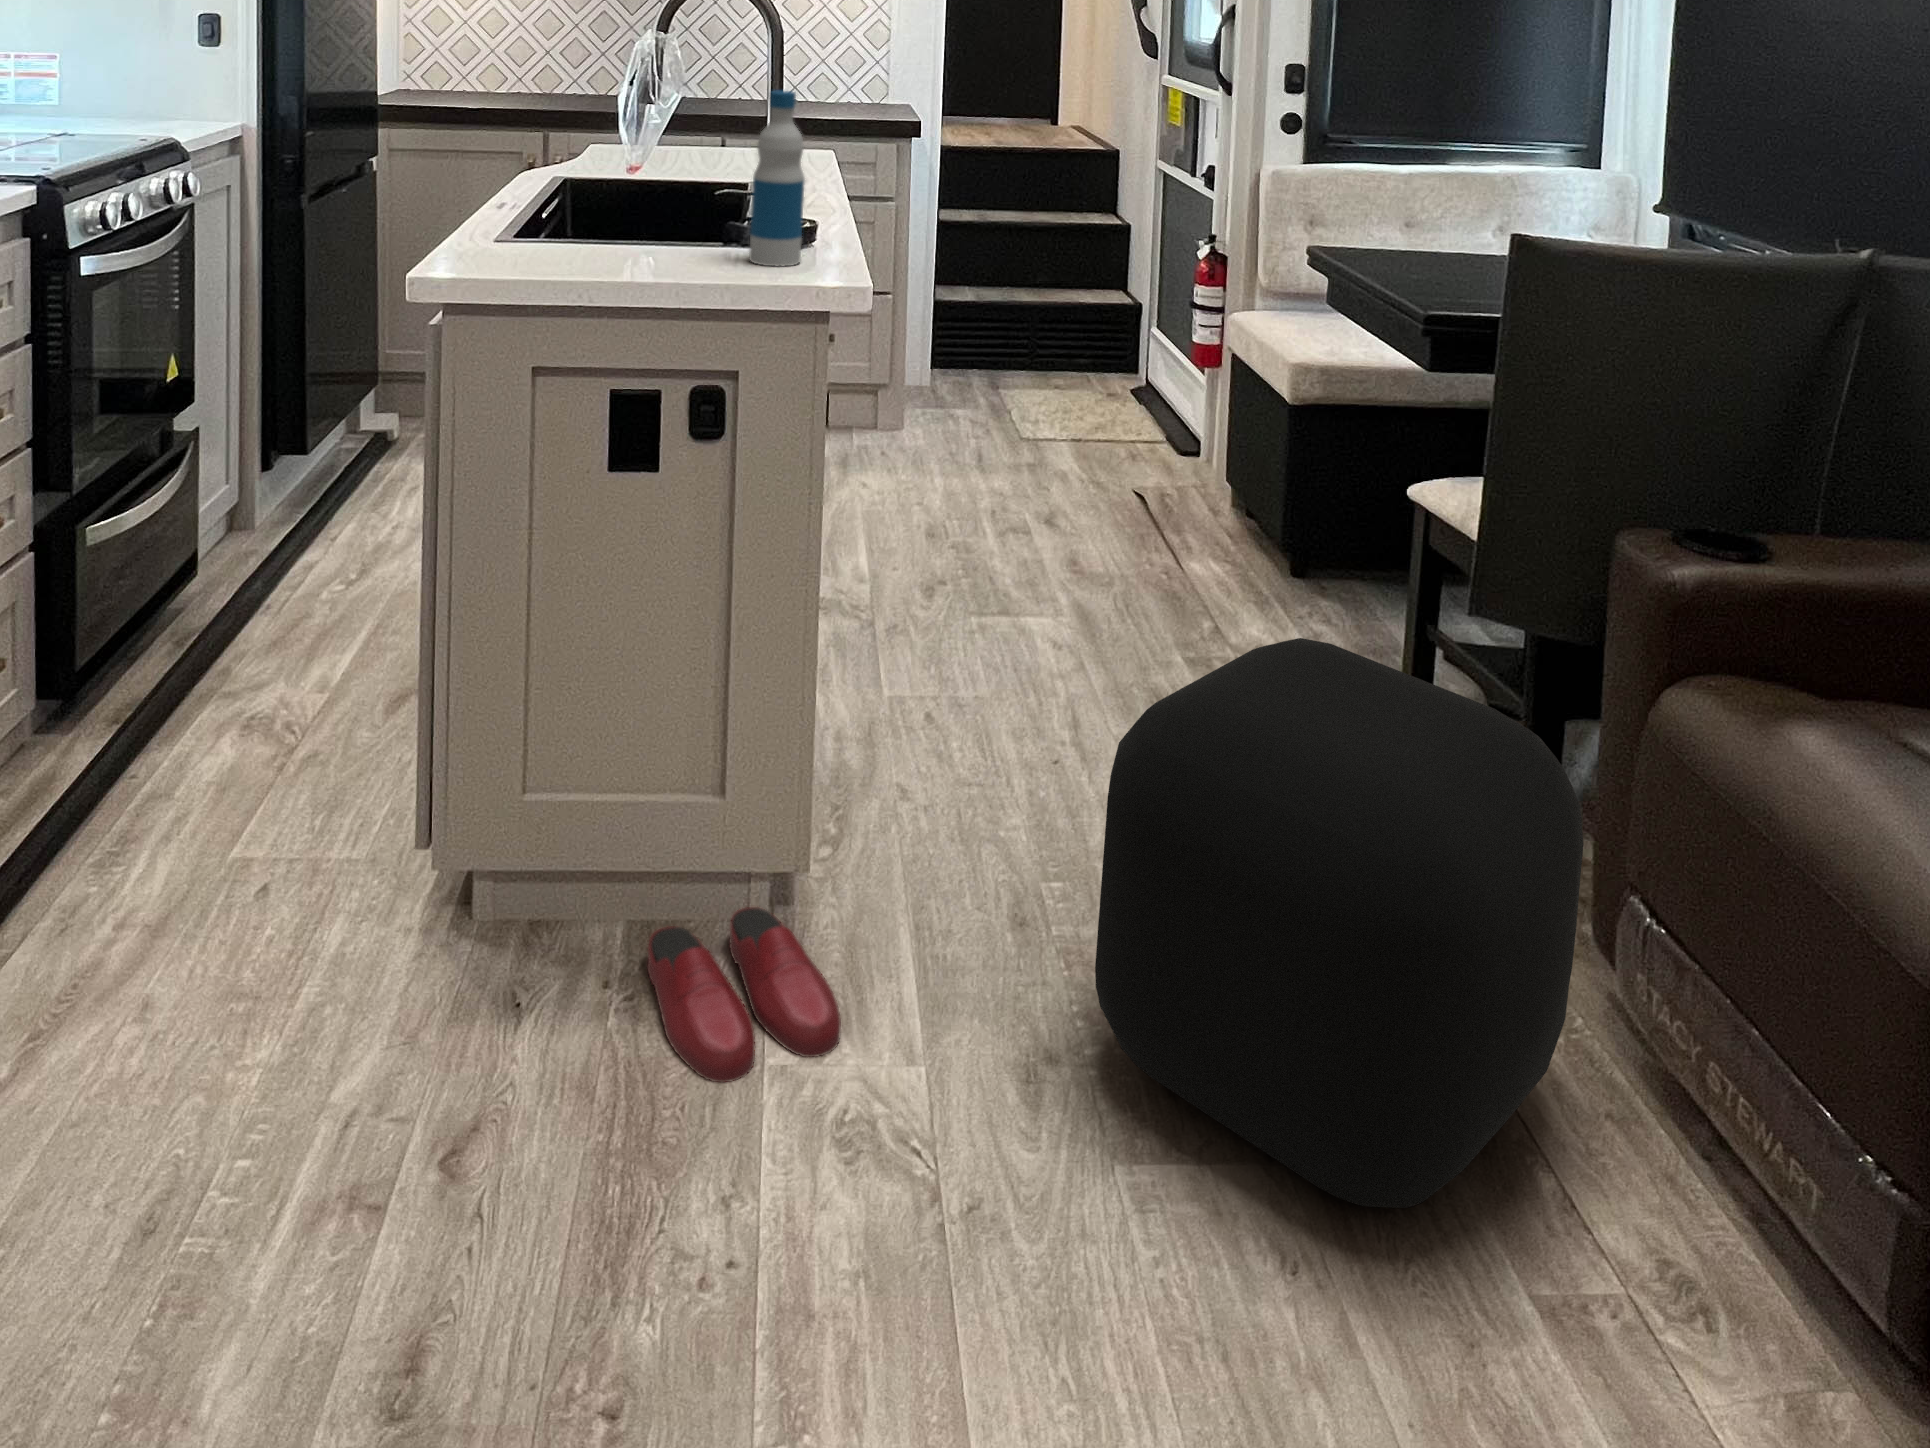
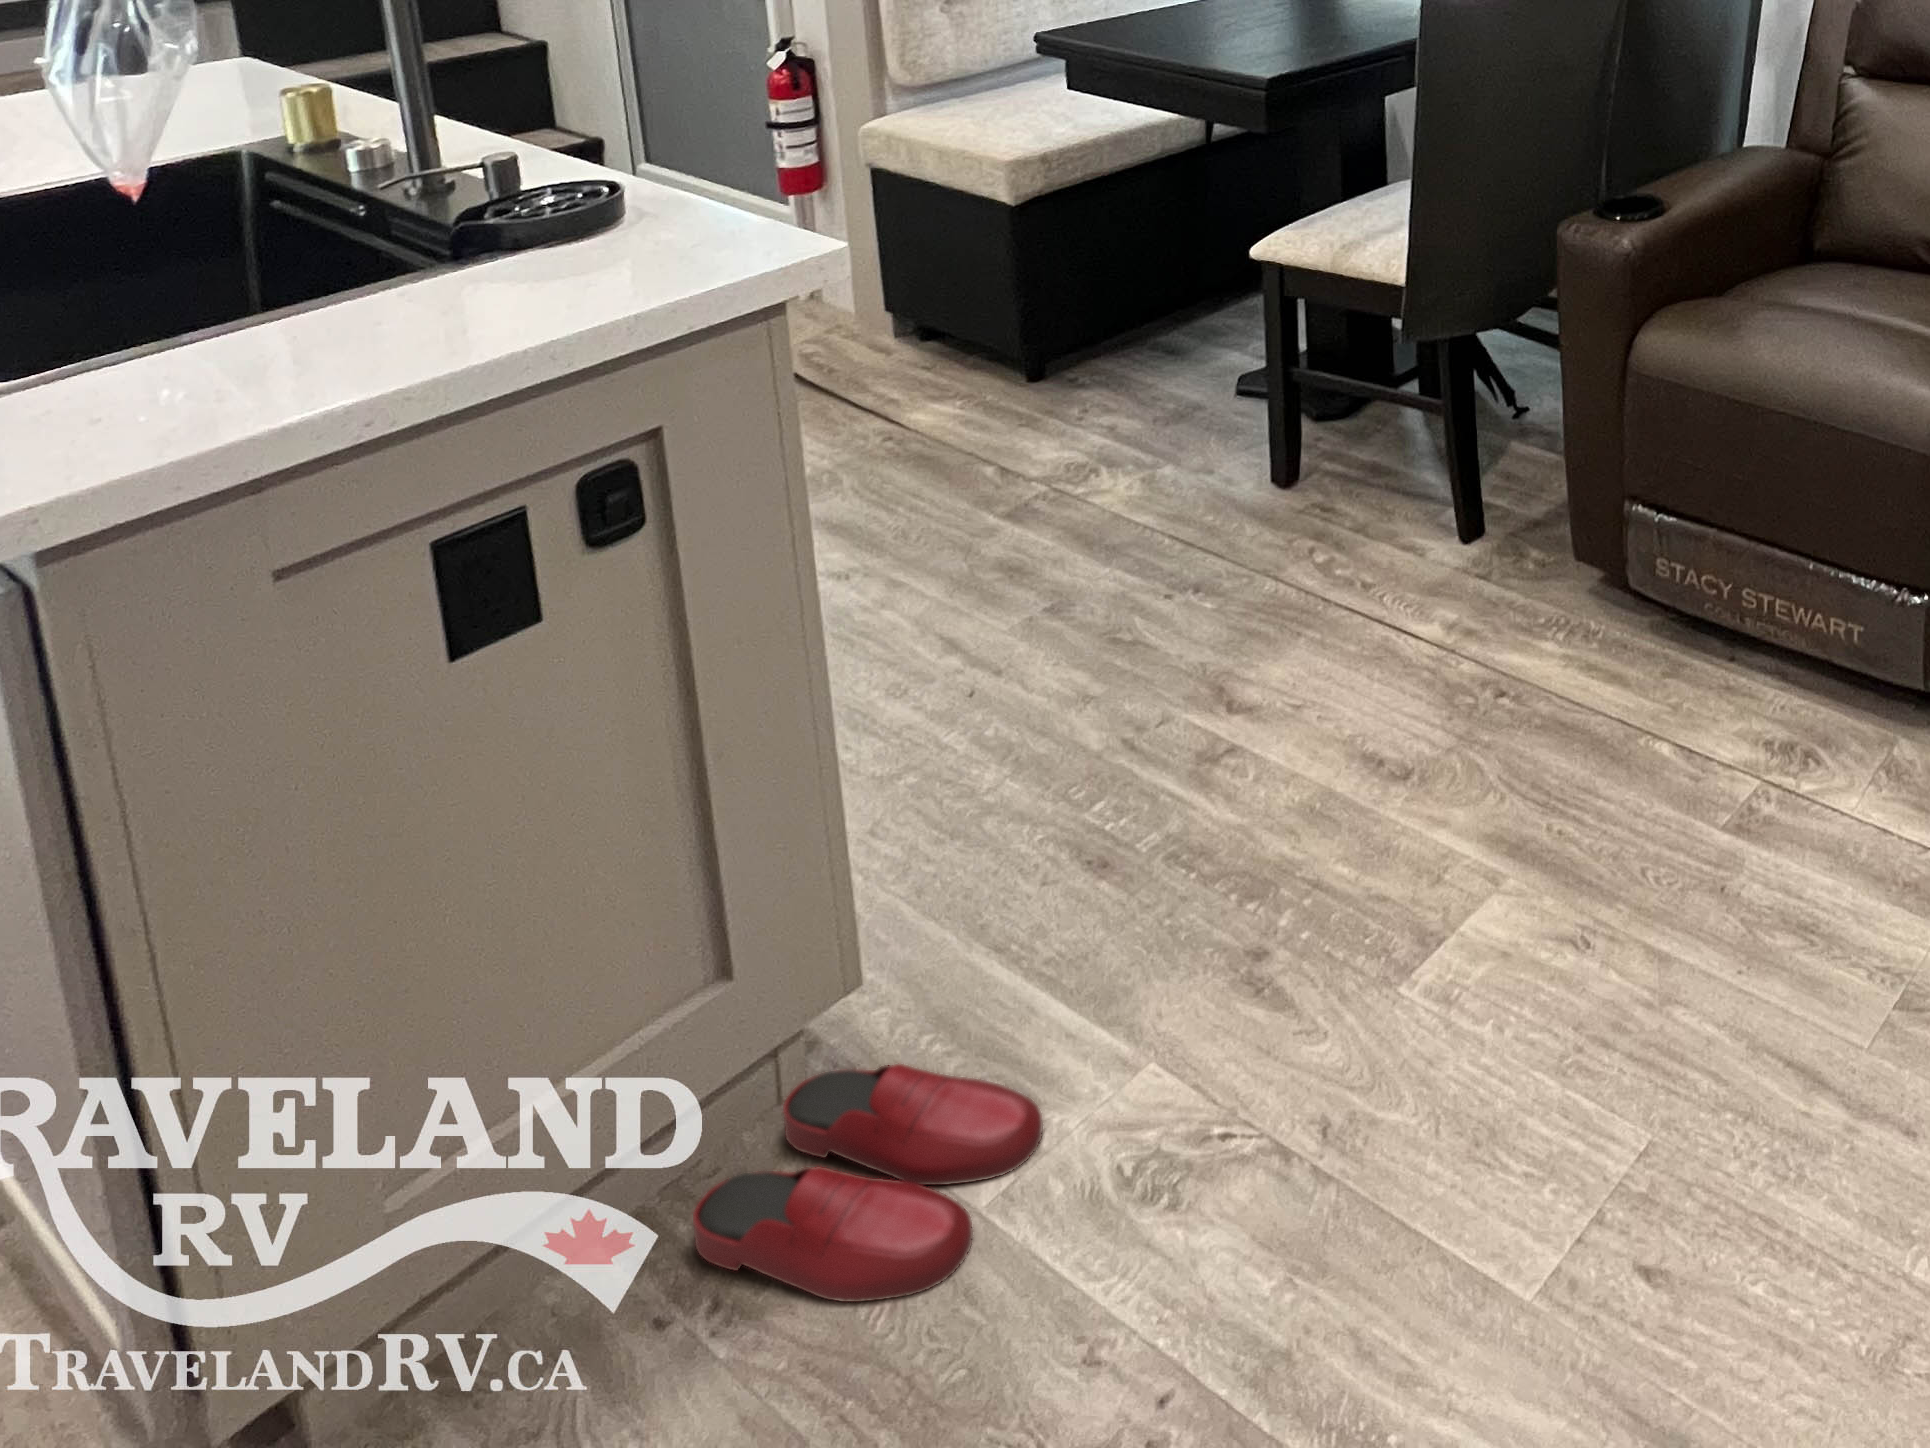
bottle: present [749,90,805,266] -> none [592,22,695,280]
ottoman: present [1095,638,1584,1208] -> none [1258,413,1671,898]

